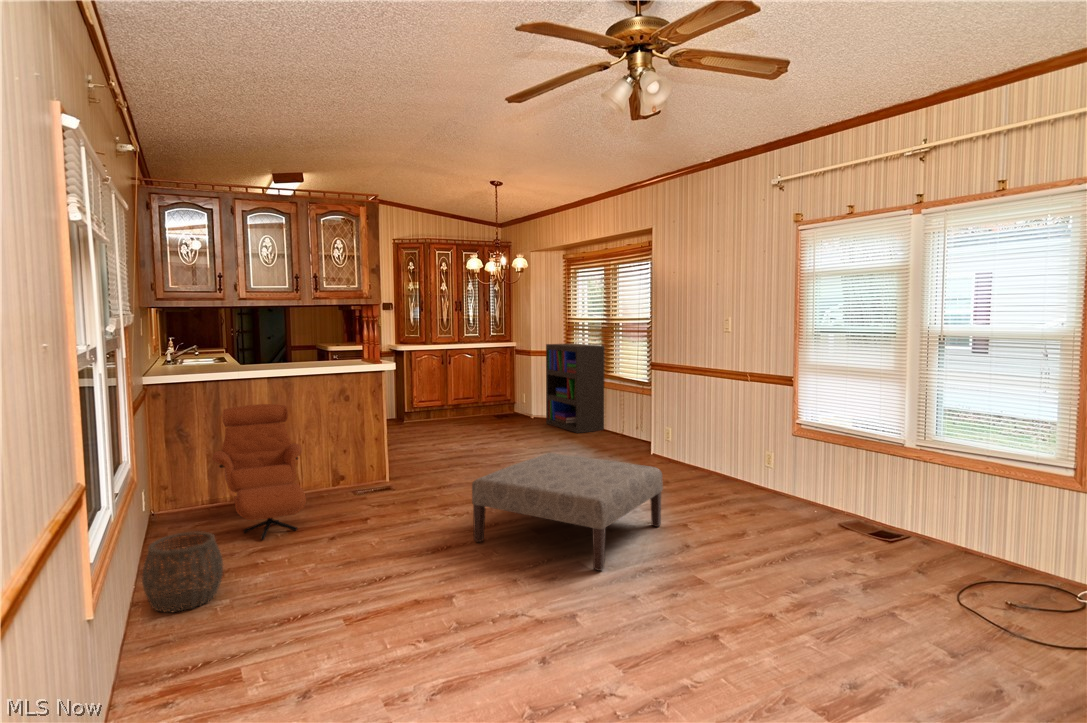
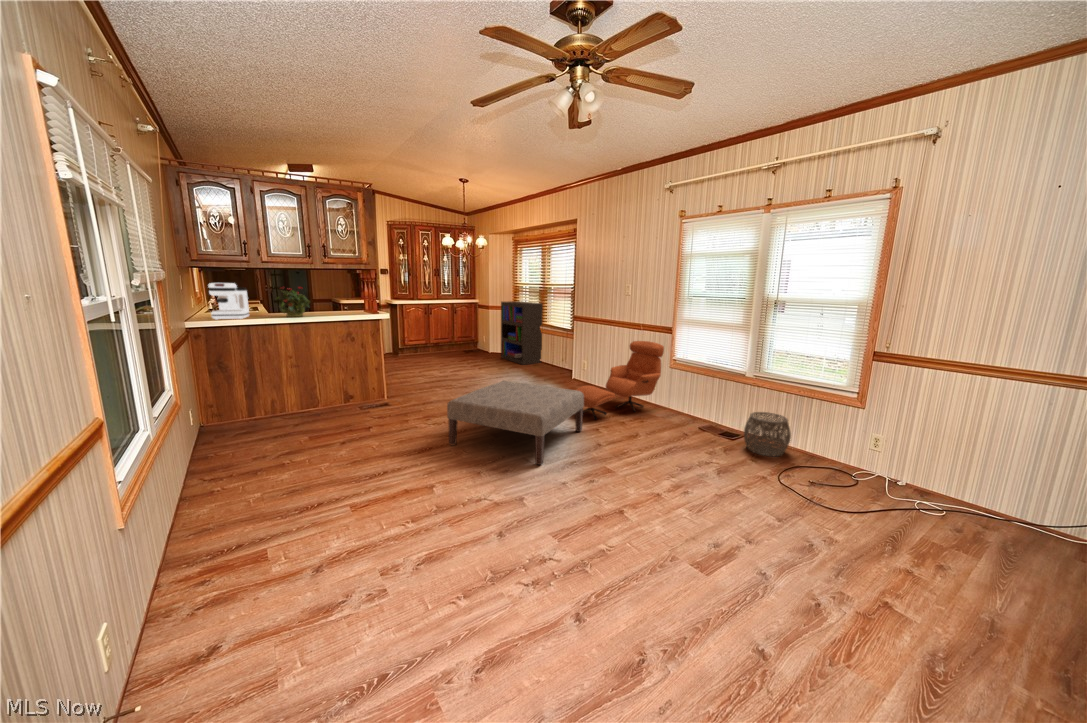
coffee maker: none [176,326,221,373] -> present [208,283,249,320]
potted plant: none [252,329,297,369] -> present [275,287,310,317]
armchair: present [213,404,306,540] -> present [576,341,664,420]
woven basket: present [142,531,223,612] -> present [744,412,791,456]

